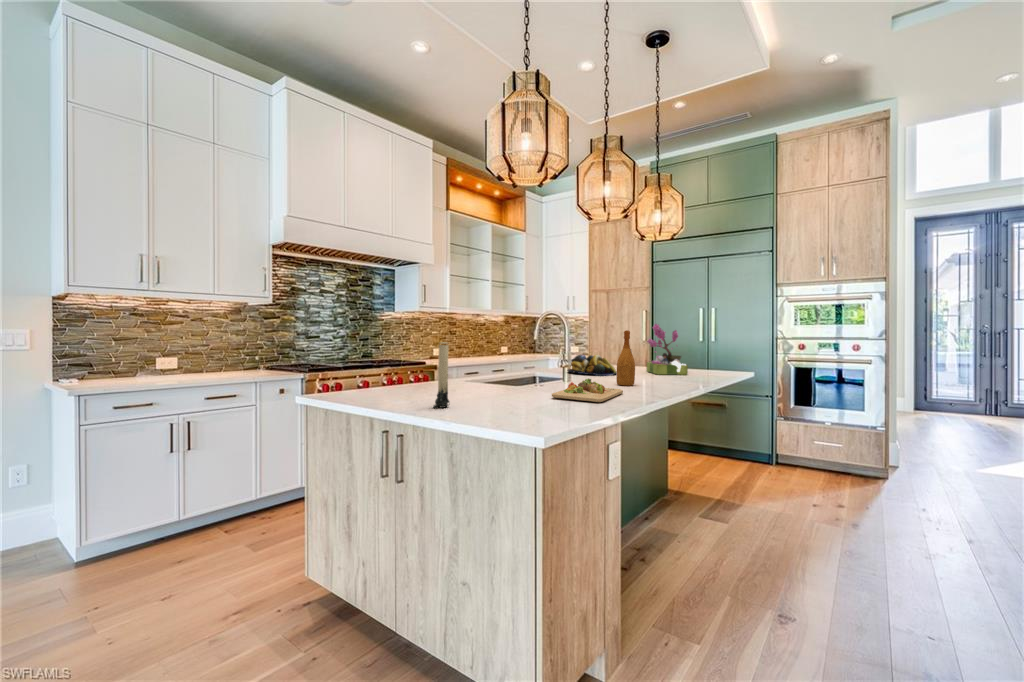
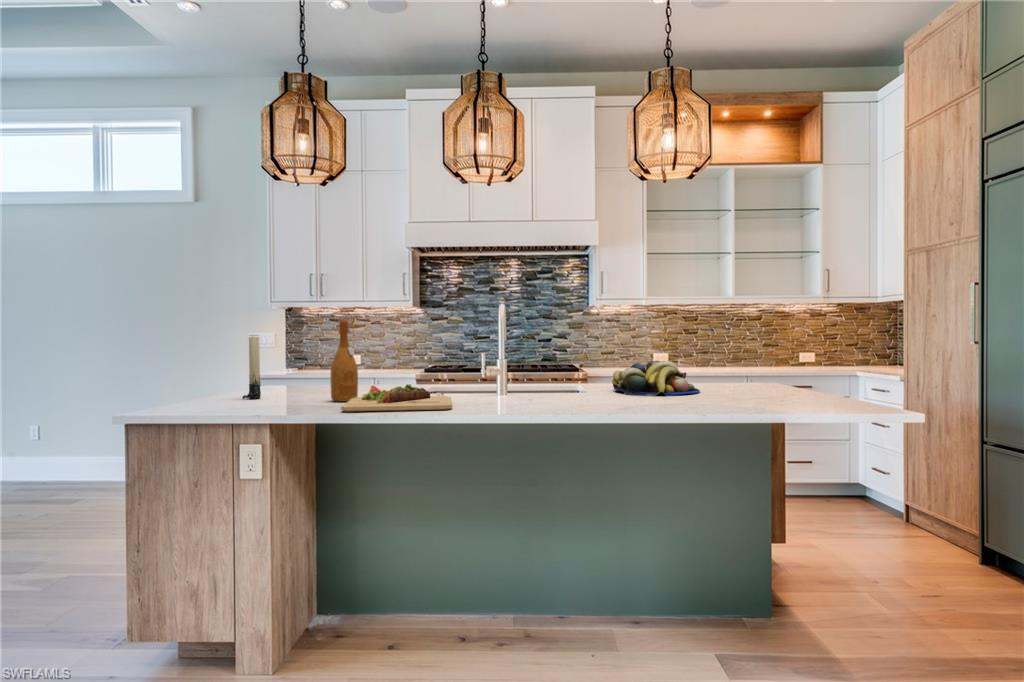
flower arrangement: present [646,324,688,375] -> none [737,302,826,407]
wine bottle: present [617,330,635,386] -> present [330,320,358,402]

